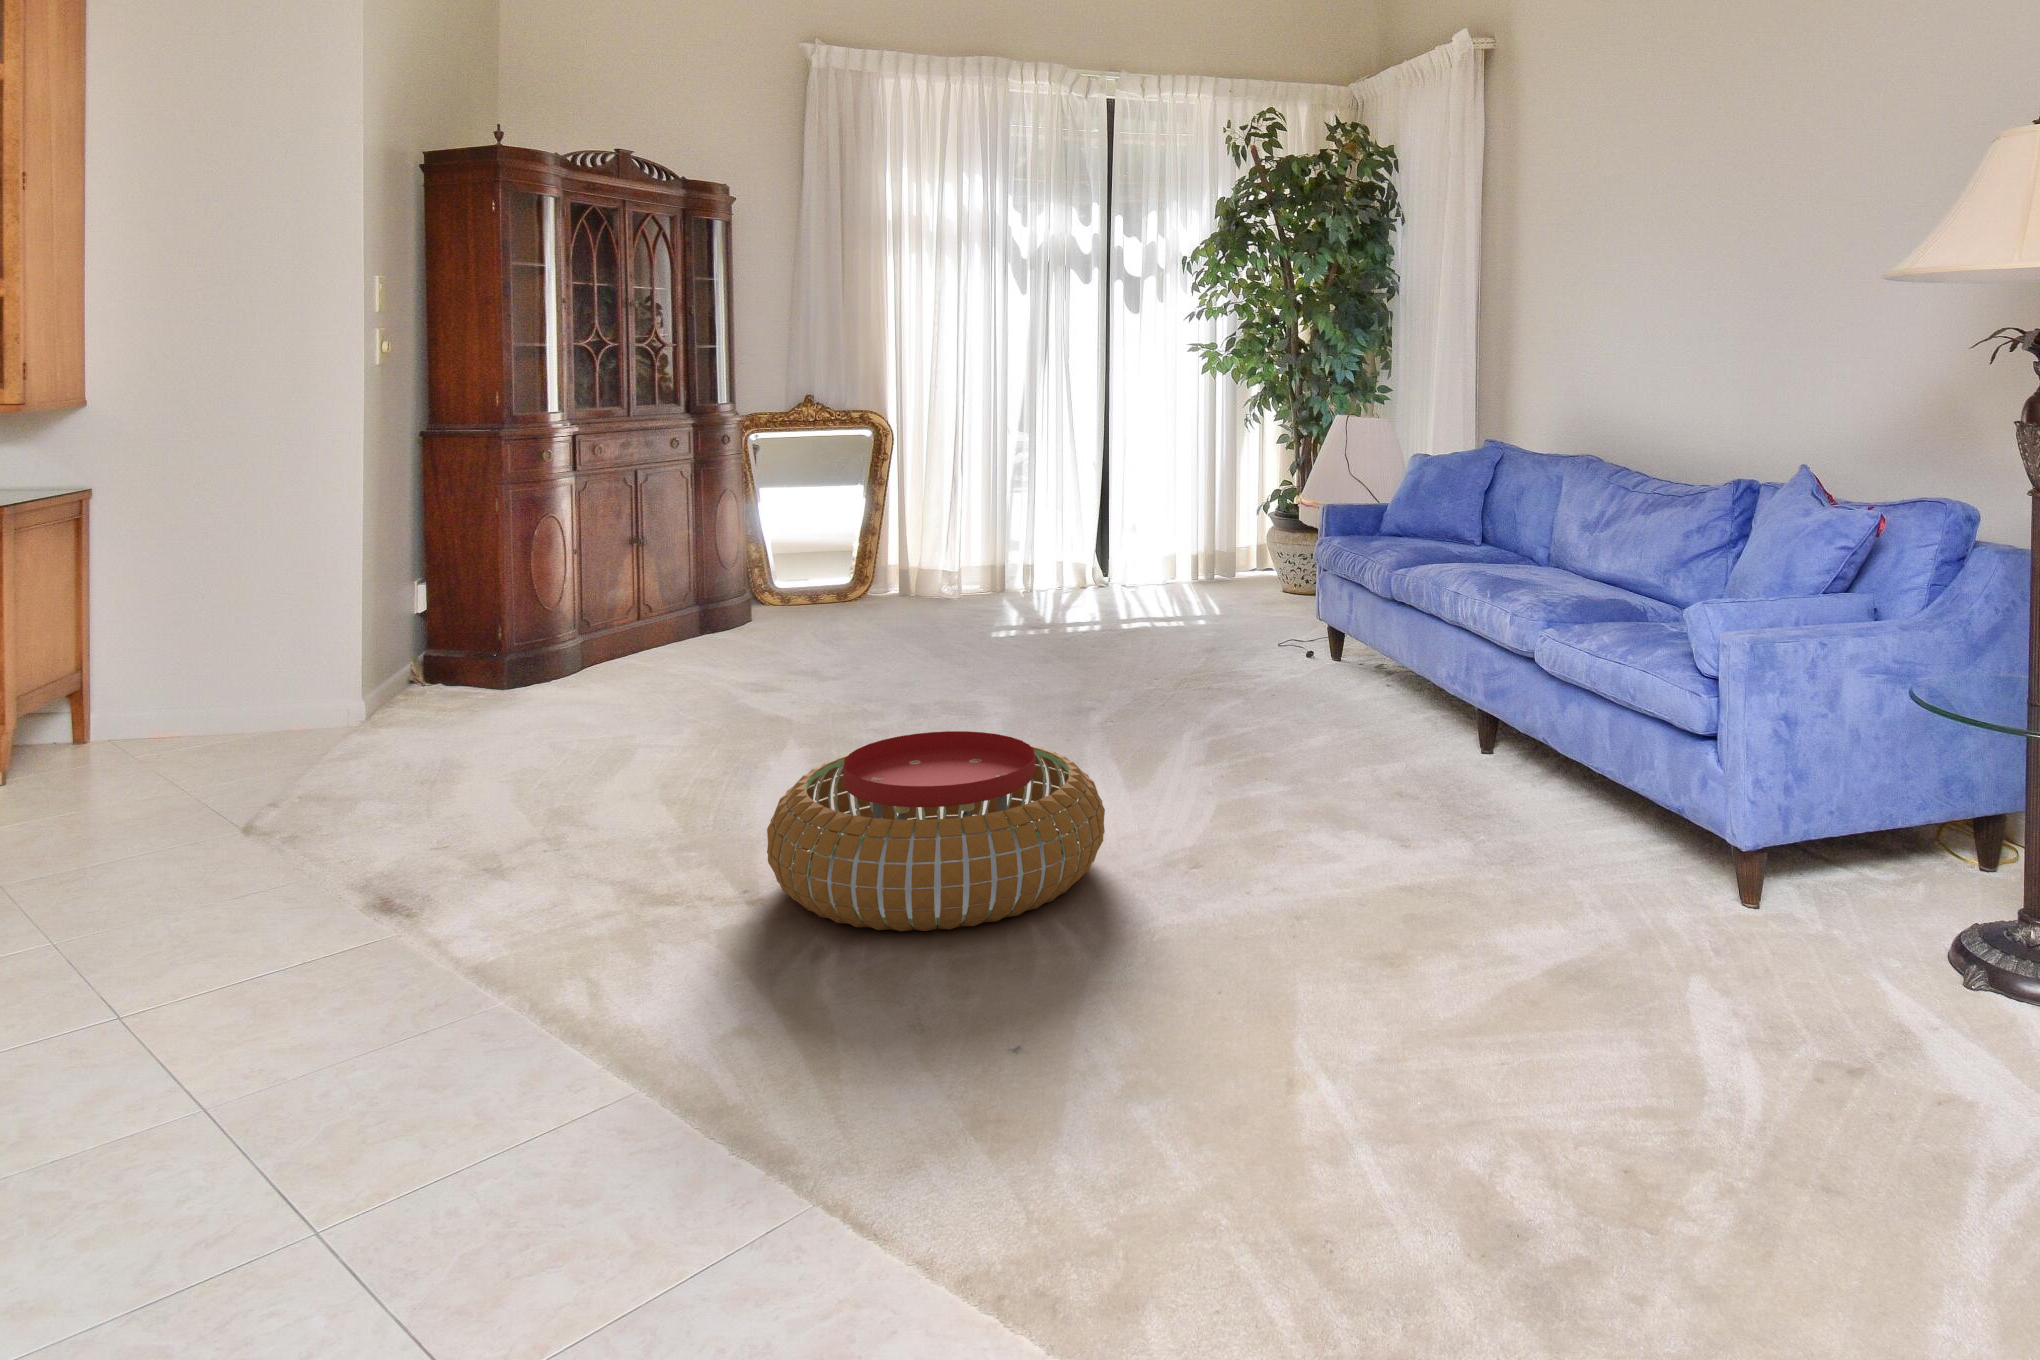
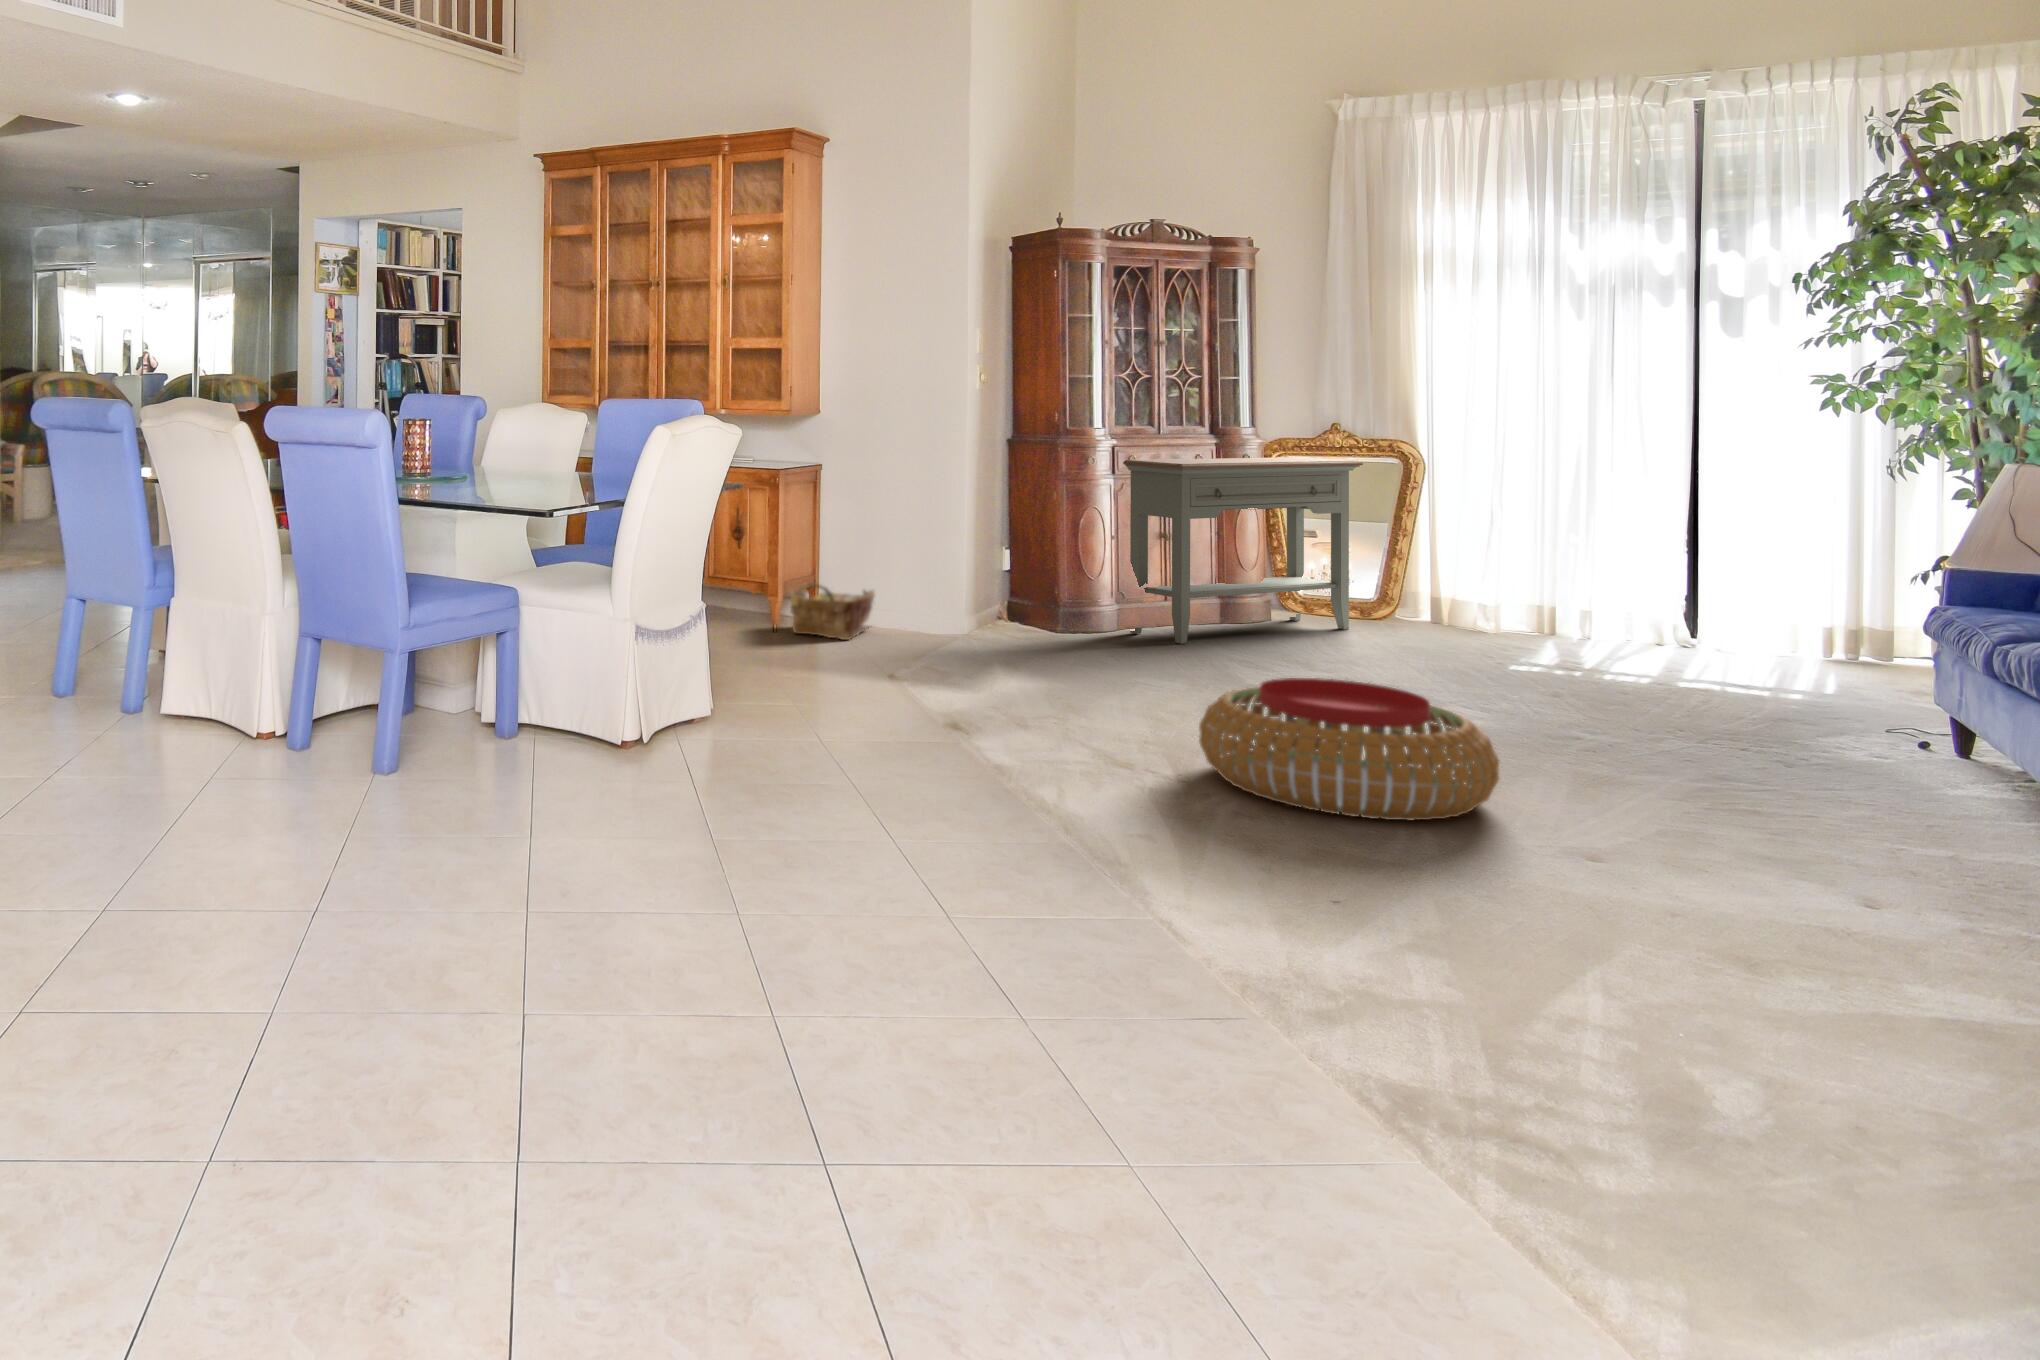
console table: none [587,435,844,677] -> present [1123,457,1363,644]
woven basket: none [29,645,202,778] -> present [790,584,874,640]

